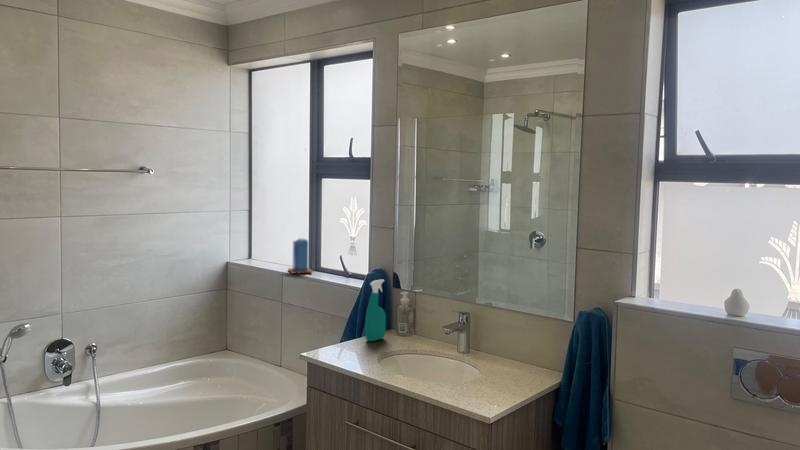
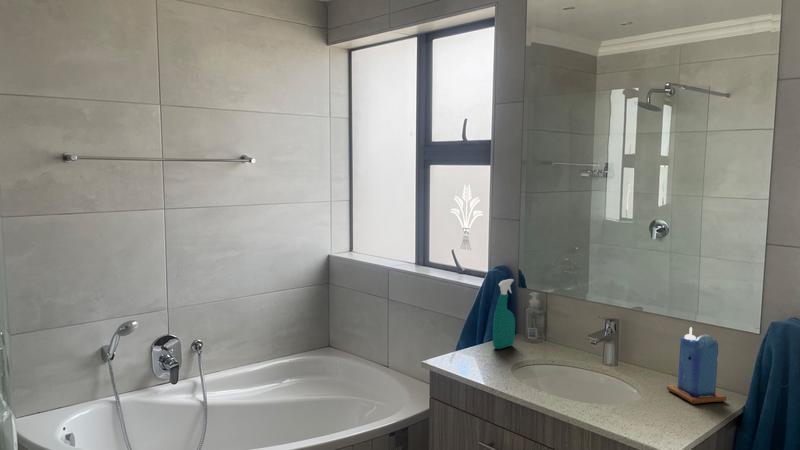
candle: present [288,237,312,273] -> present [667,327,726,404]

